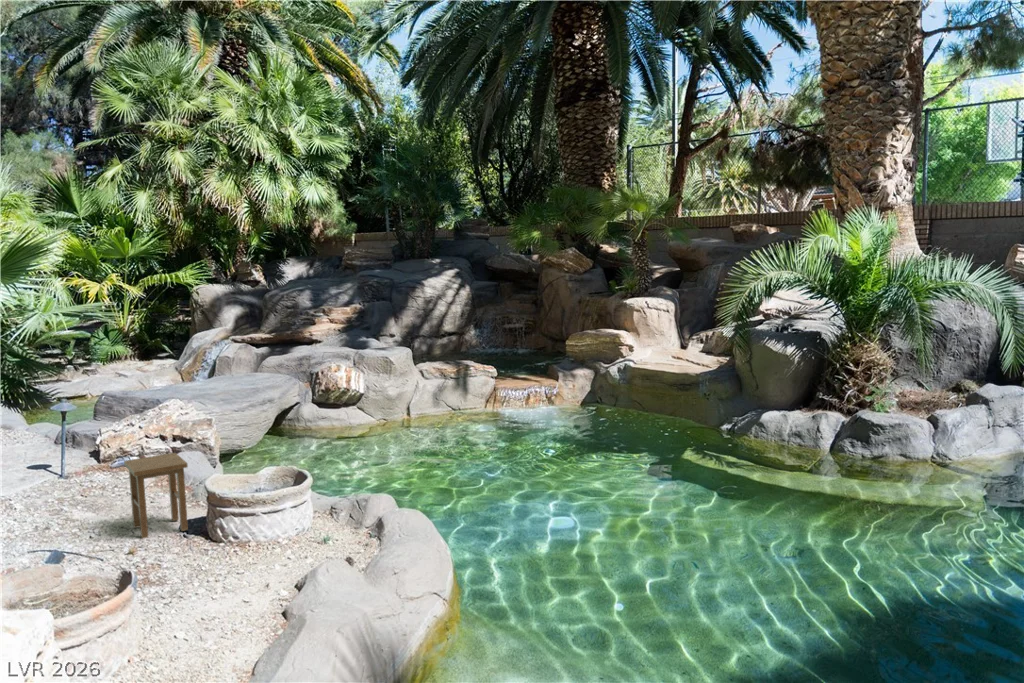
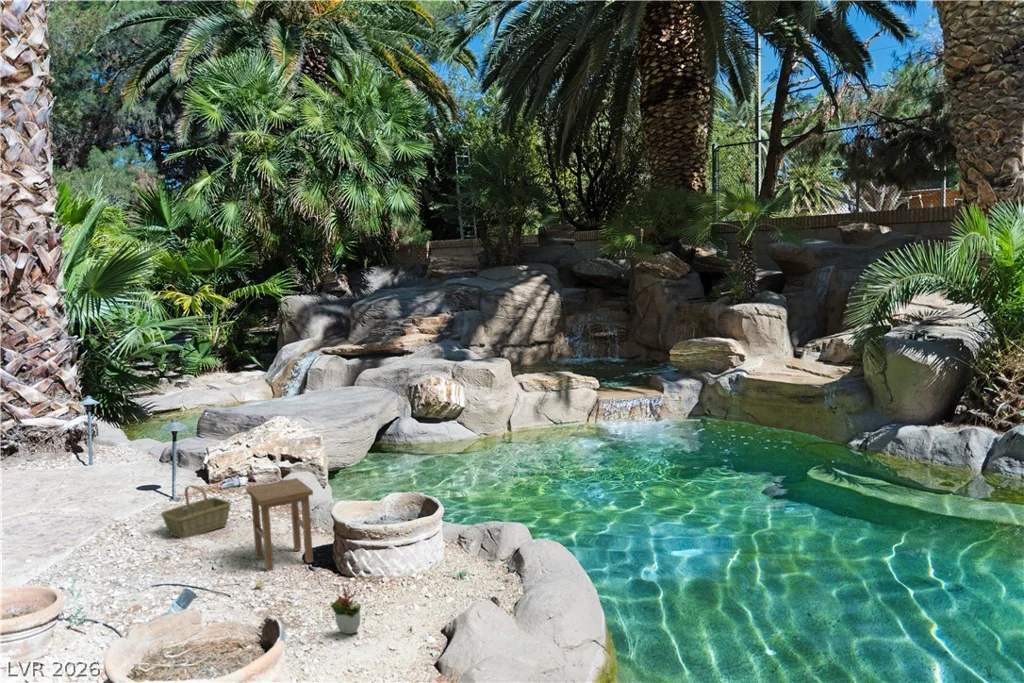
basket: none [43,461,115,512] -> present [161,485,231,539]
decorative plant: none [192,544,220,588] -> present [331,586,361,634]

